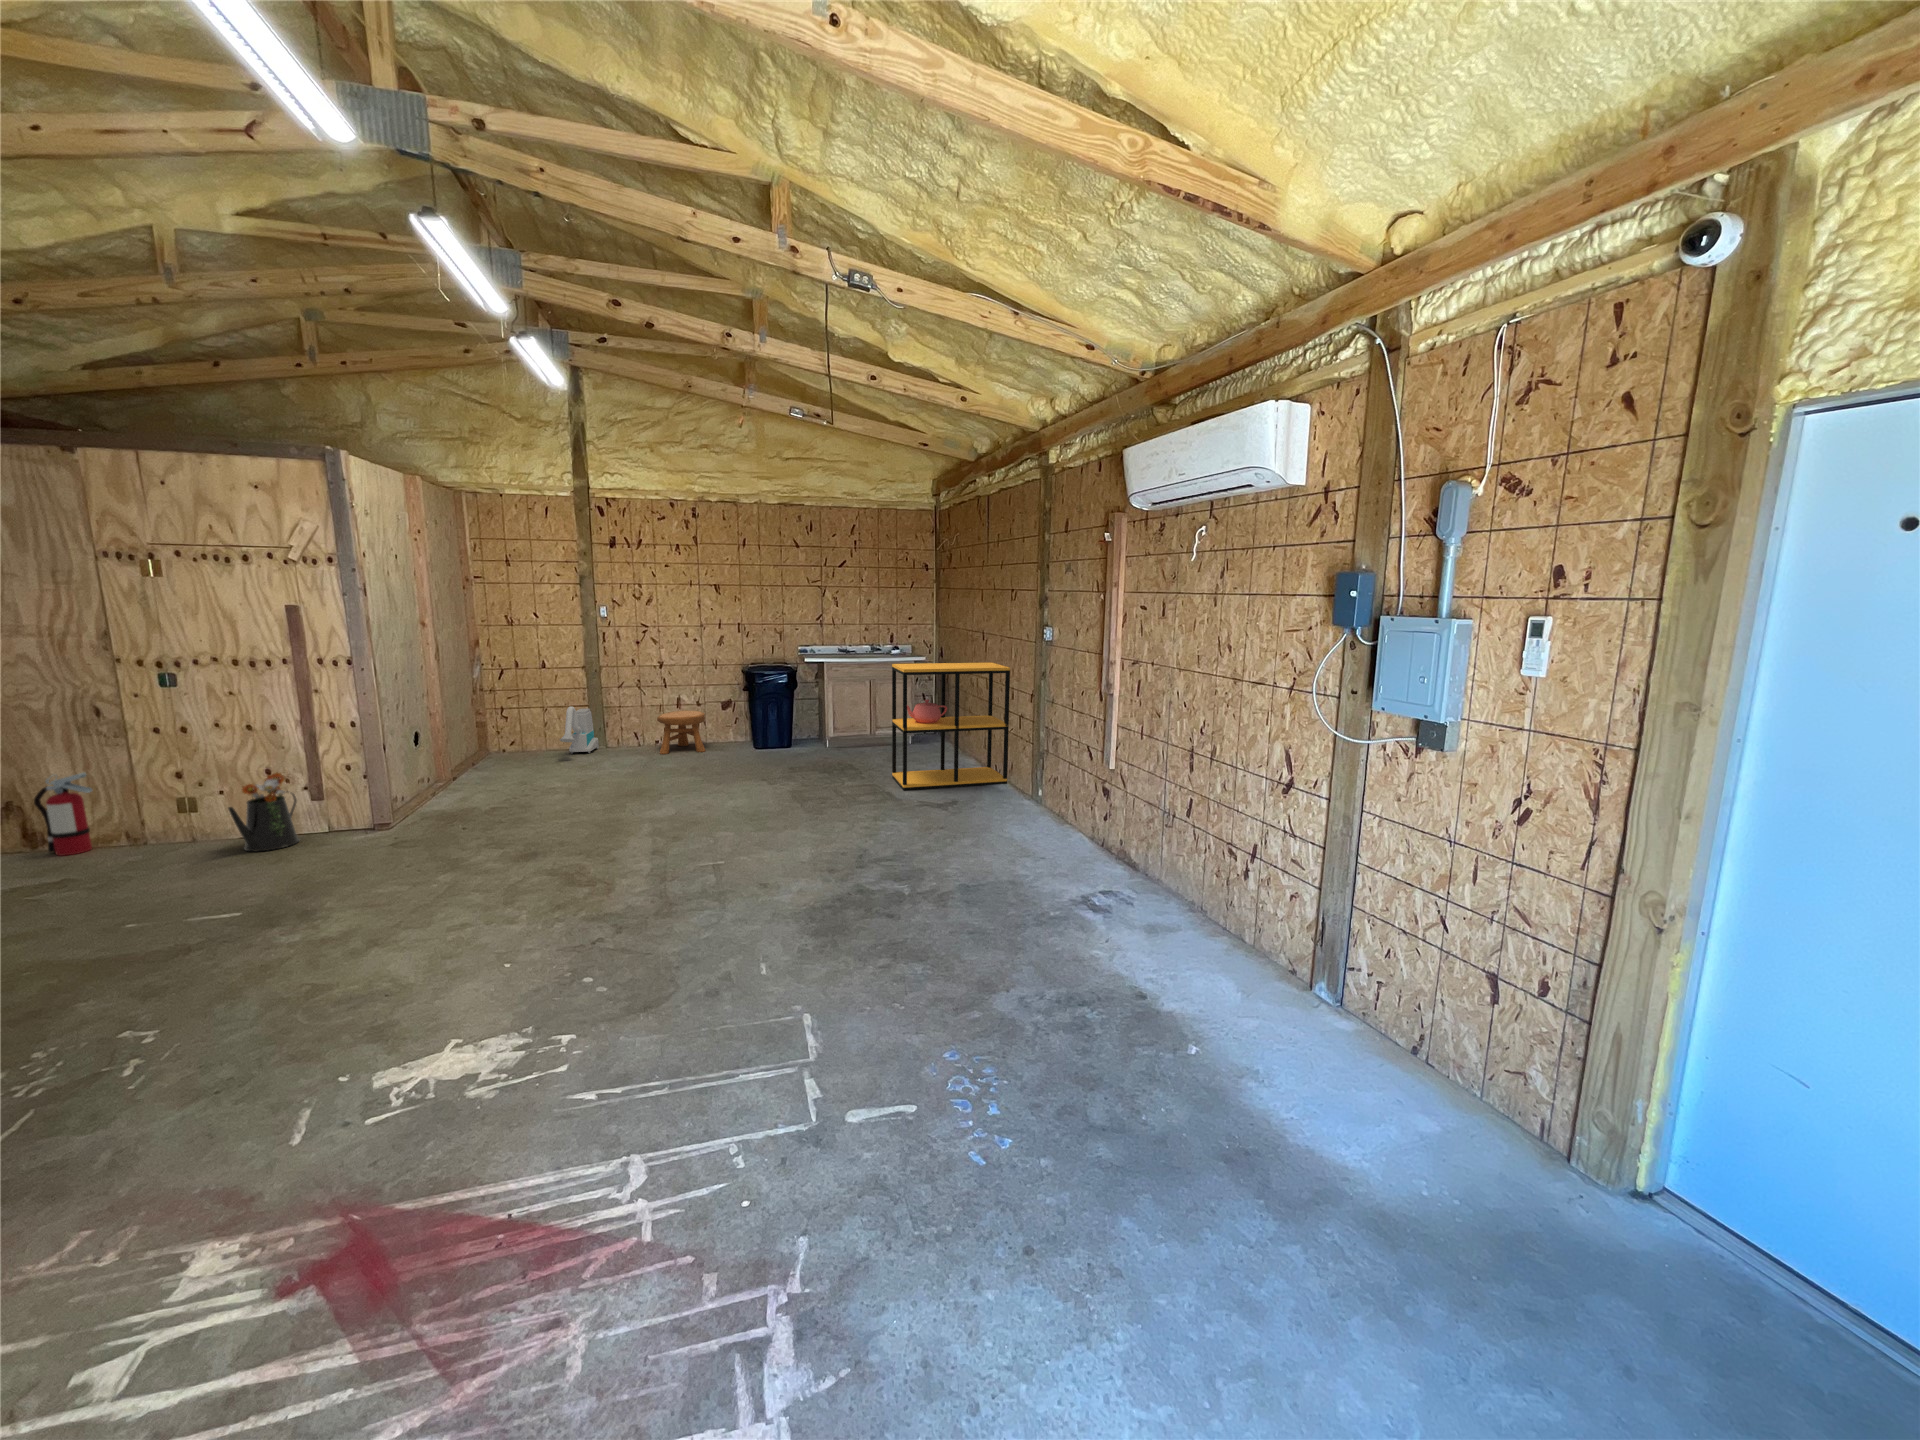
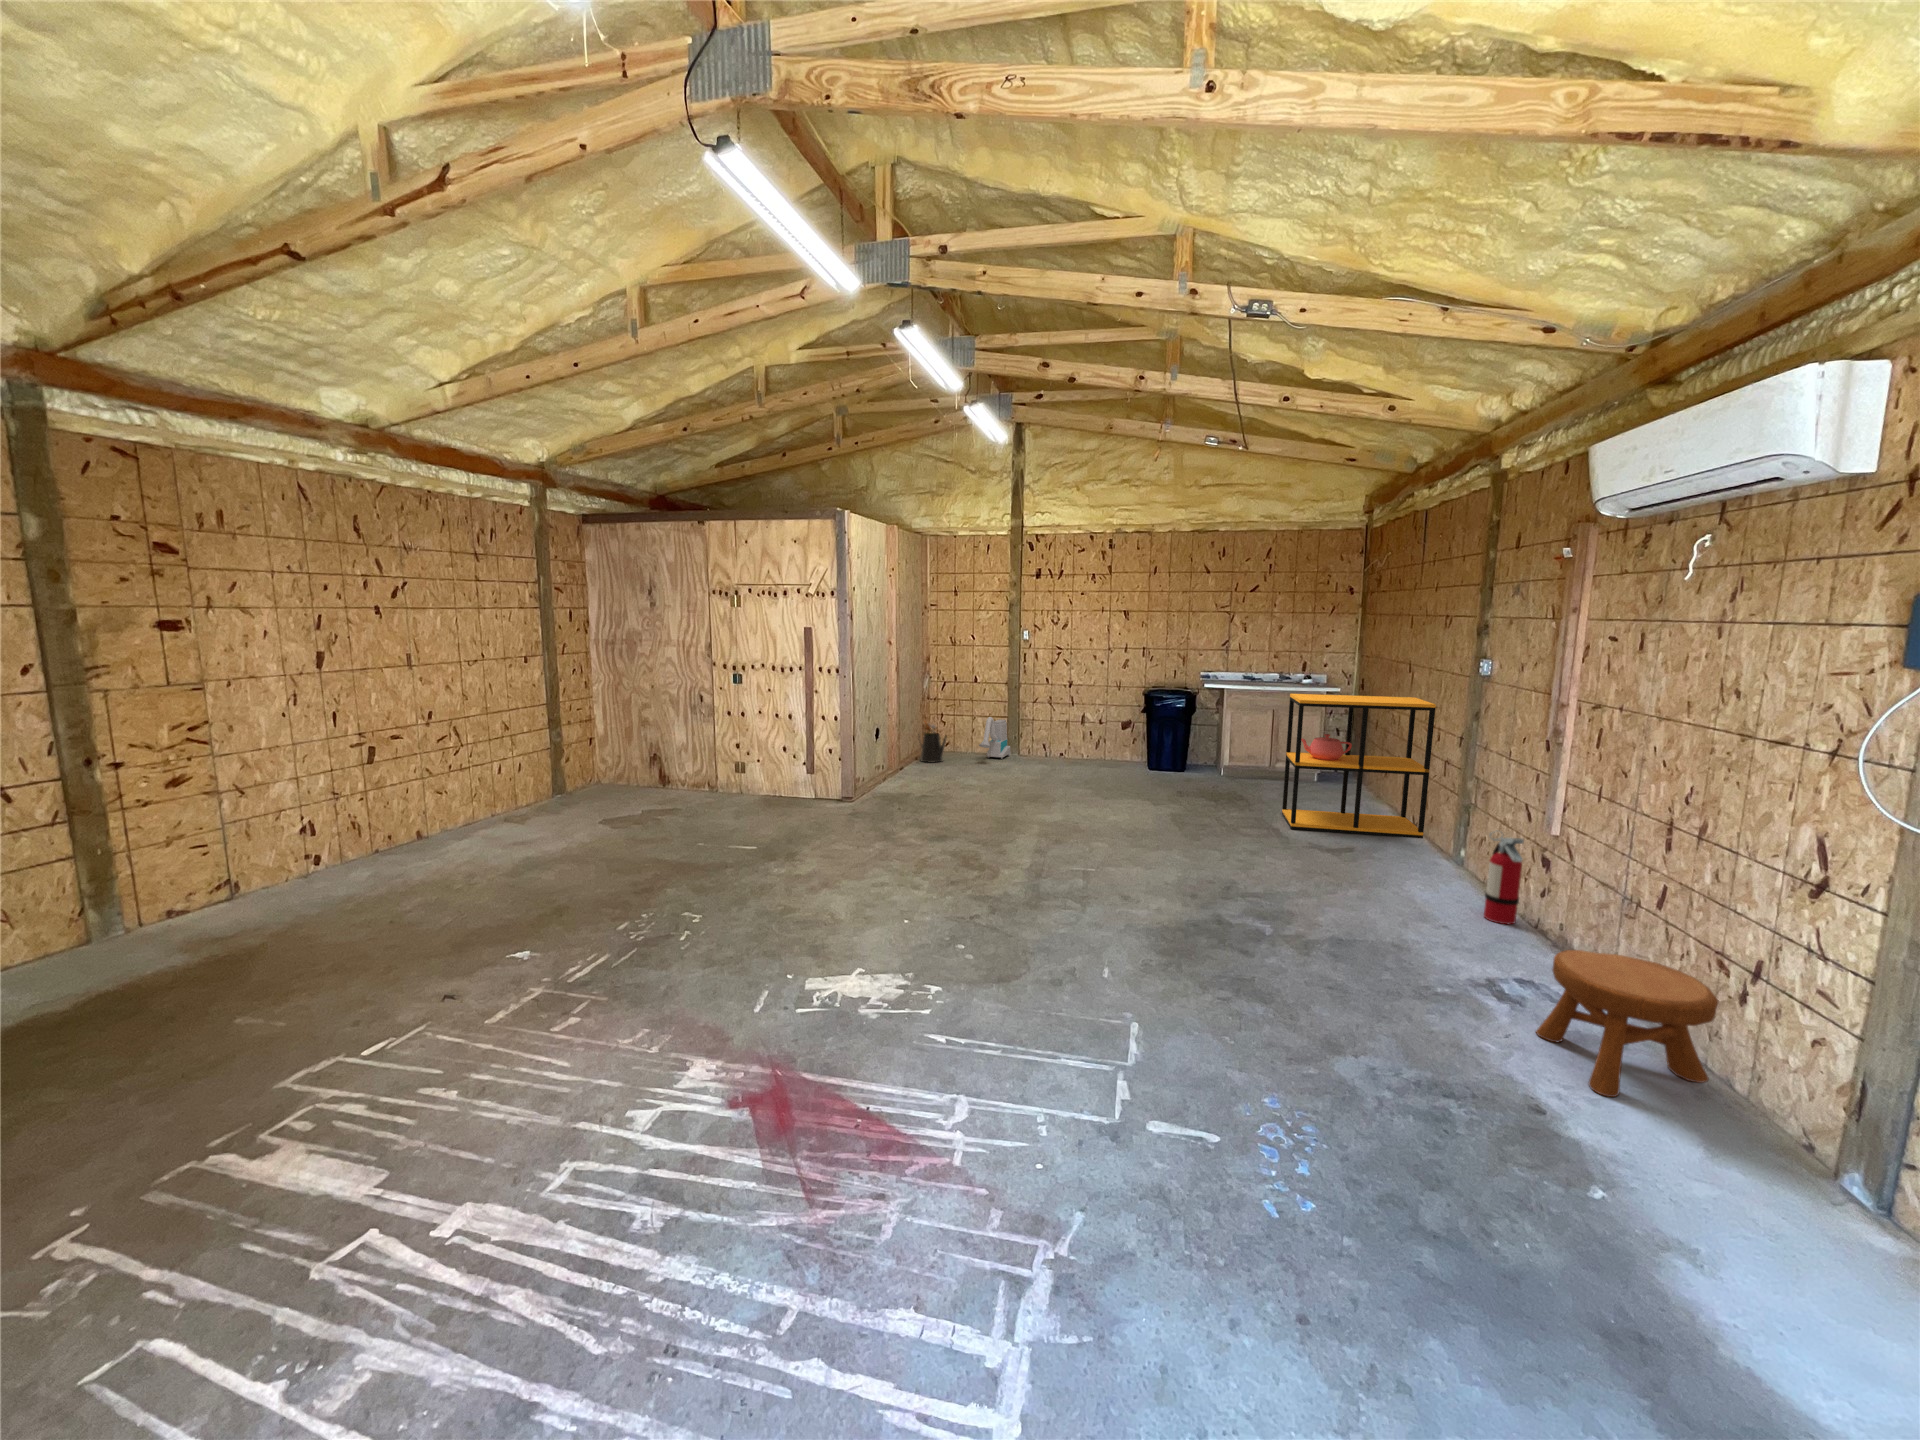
stool: present [657,711,706,754] -> present [1536,950,1718,1097]
fire extinguisher: present [34,773,92,856] -> present [1484,832,1524,924]
watering can: present [228,773,299,852] -> present [918,721,946,763]

